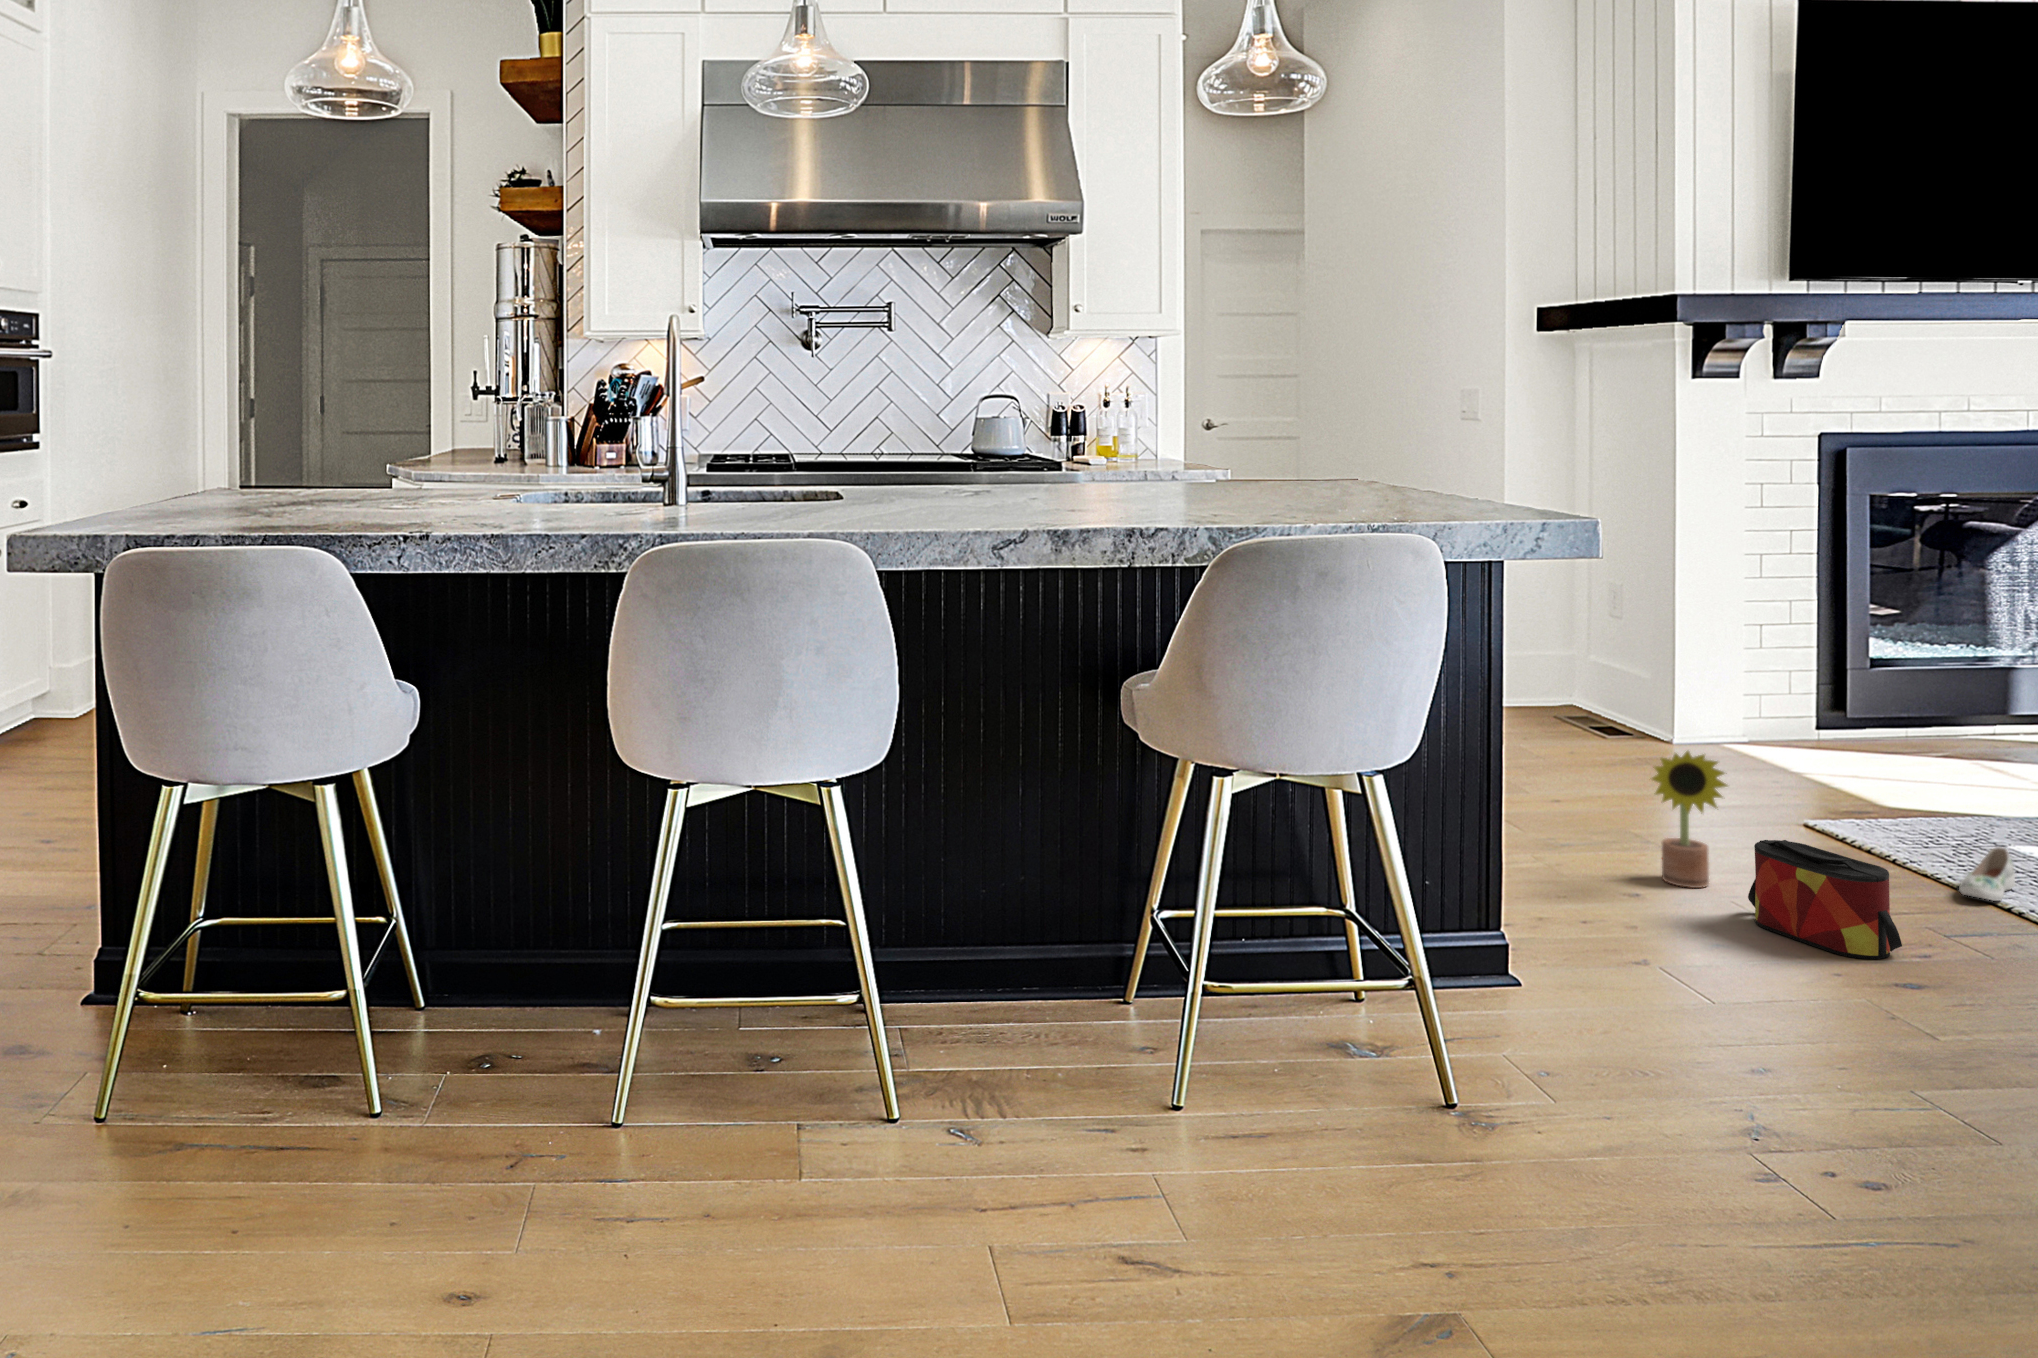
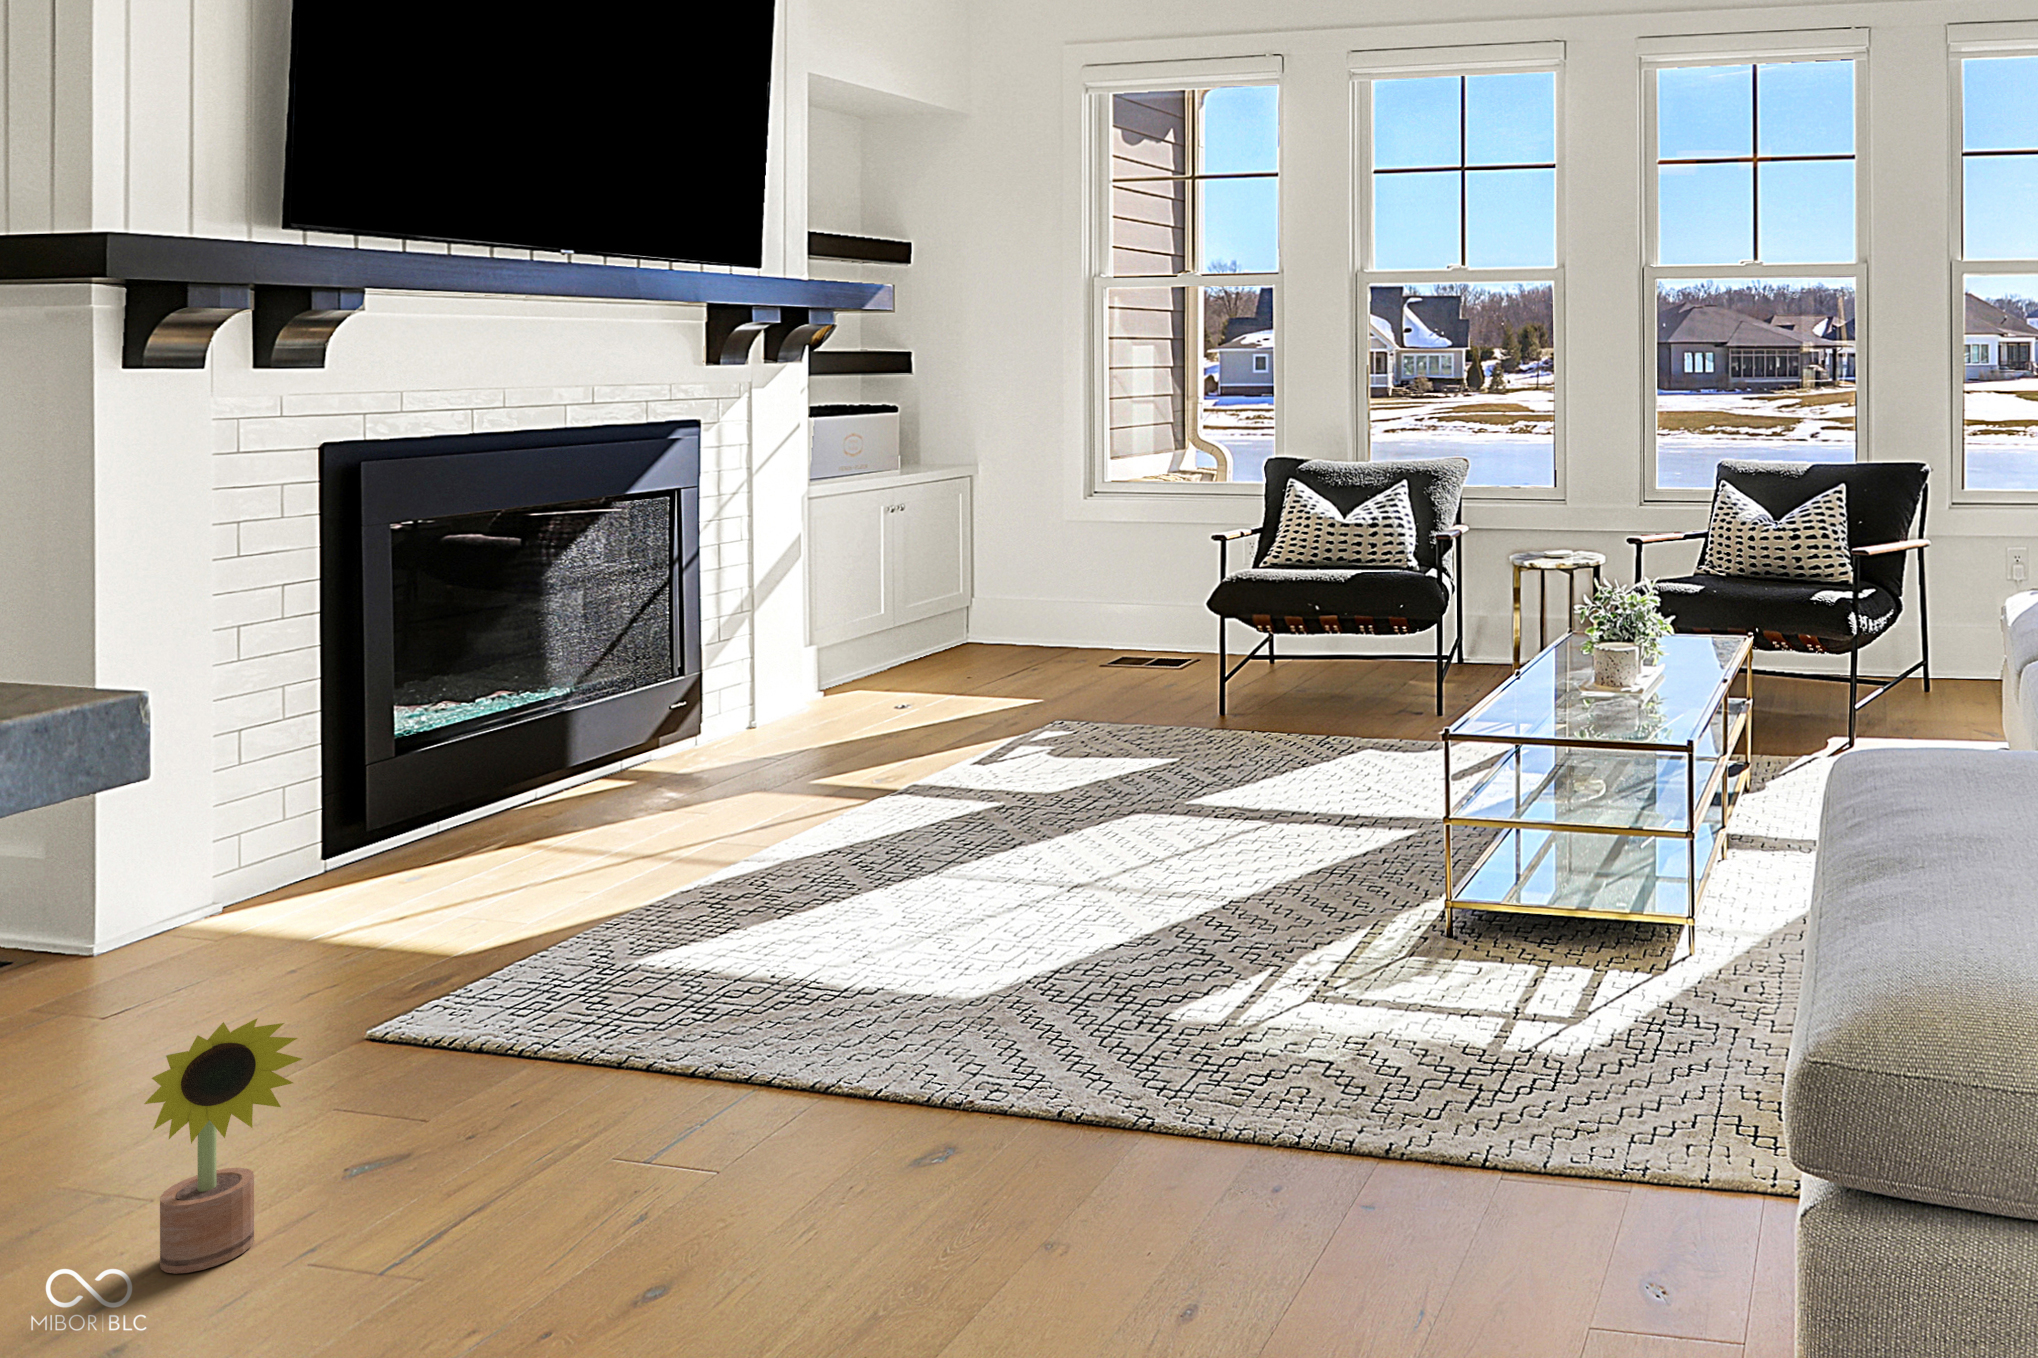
bag: present [1748,840,1902,959] -> none [347,1108,617,1294]
shoe: present [1959,847,2015,901] -> none [621,981,677,1072]

